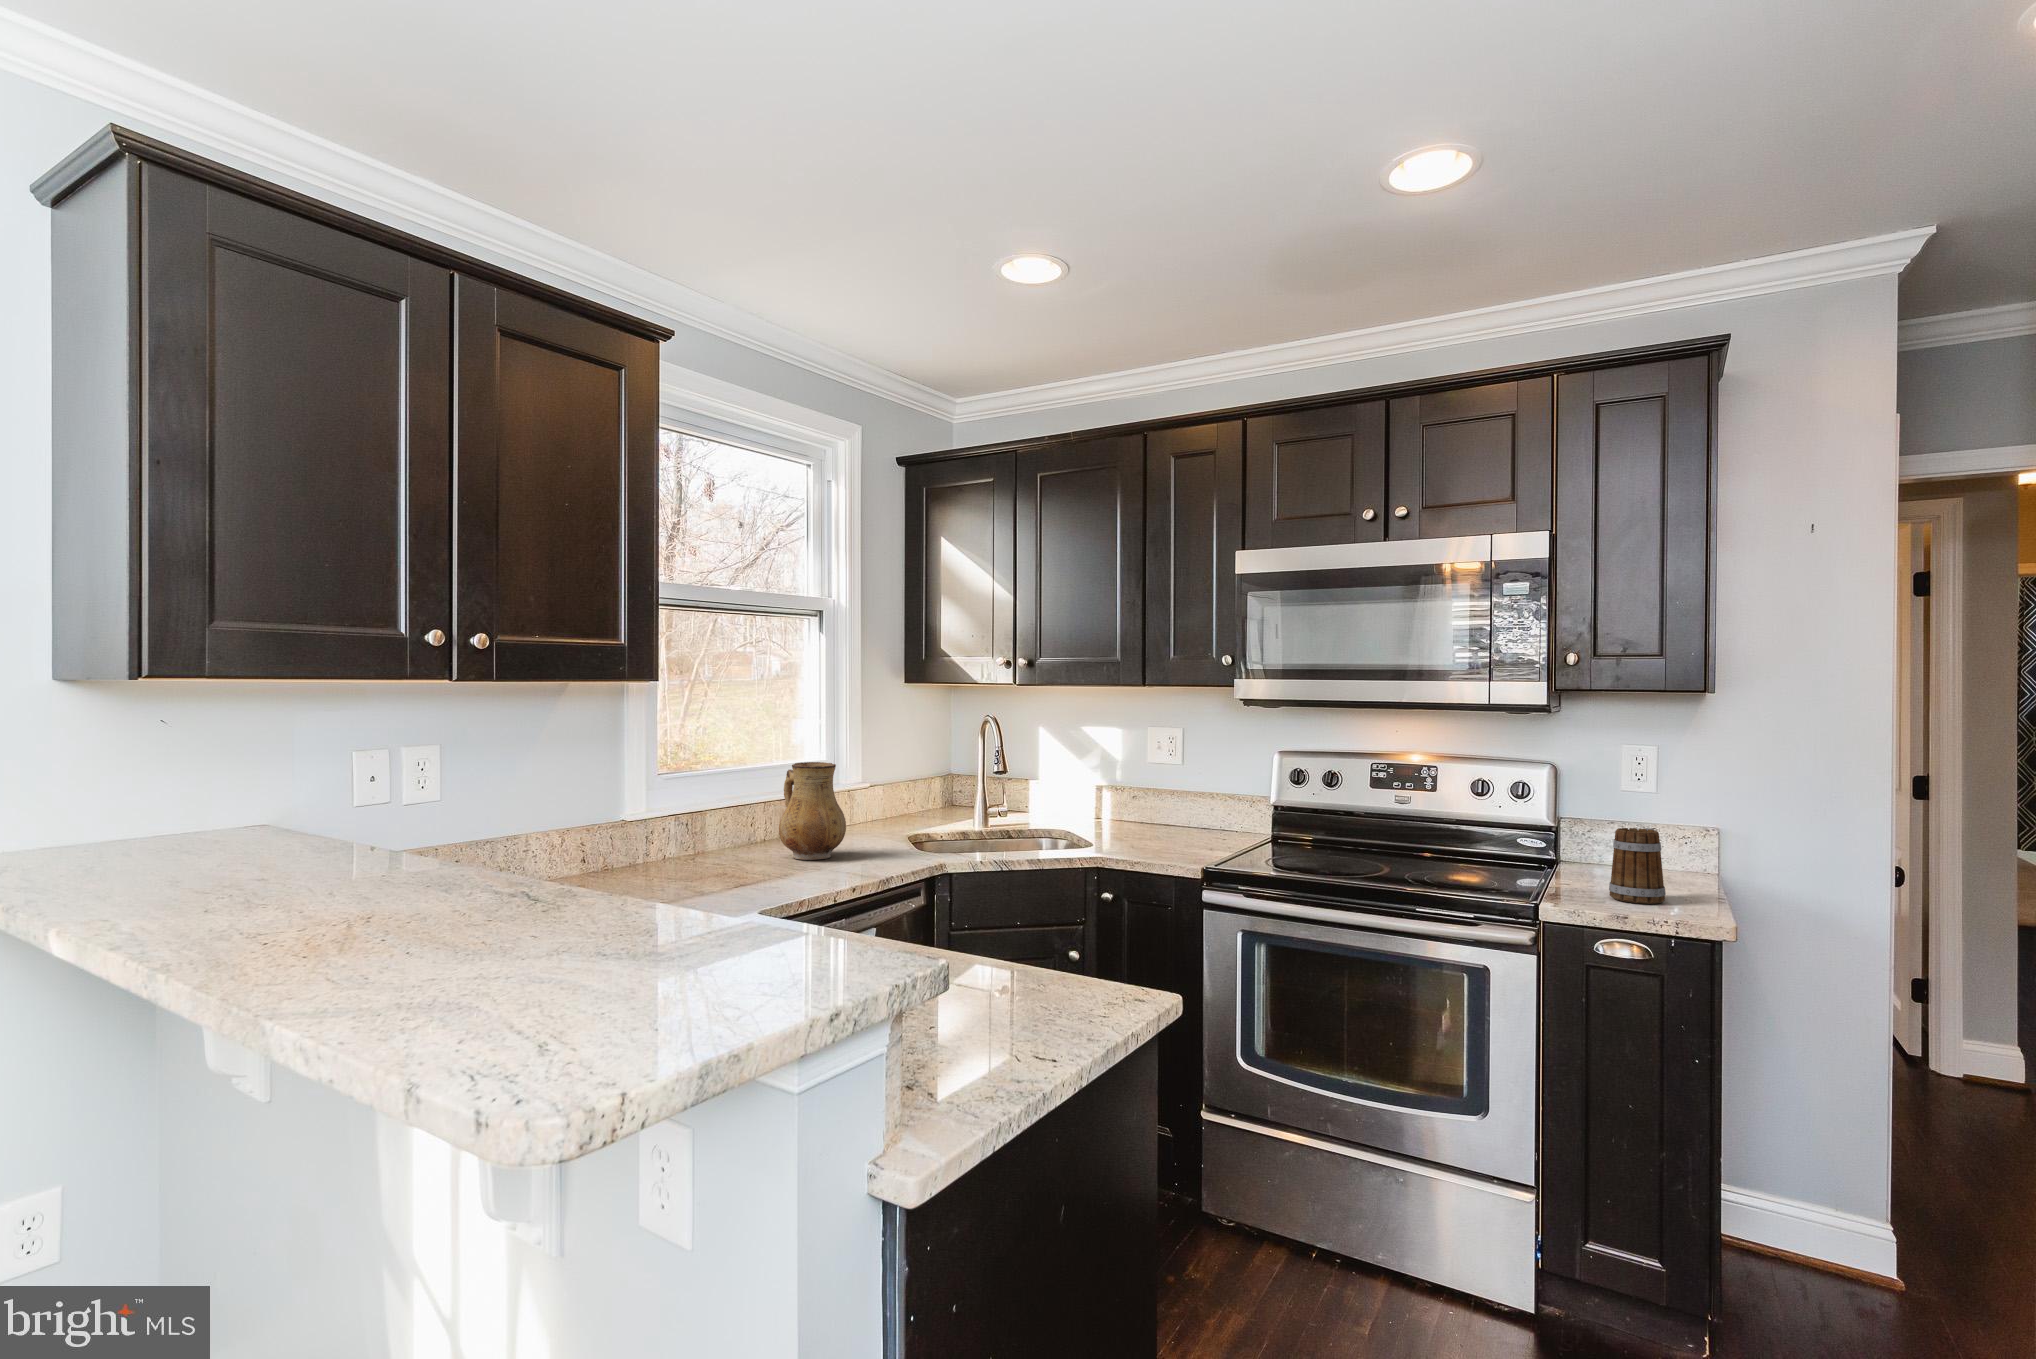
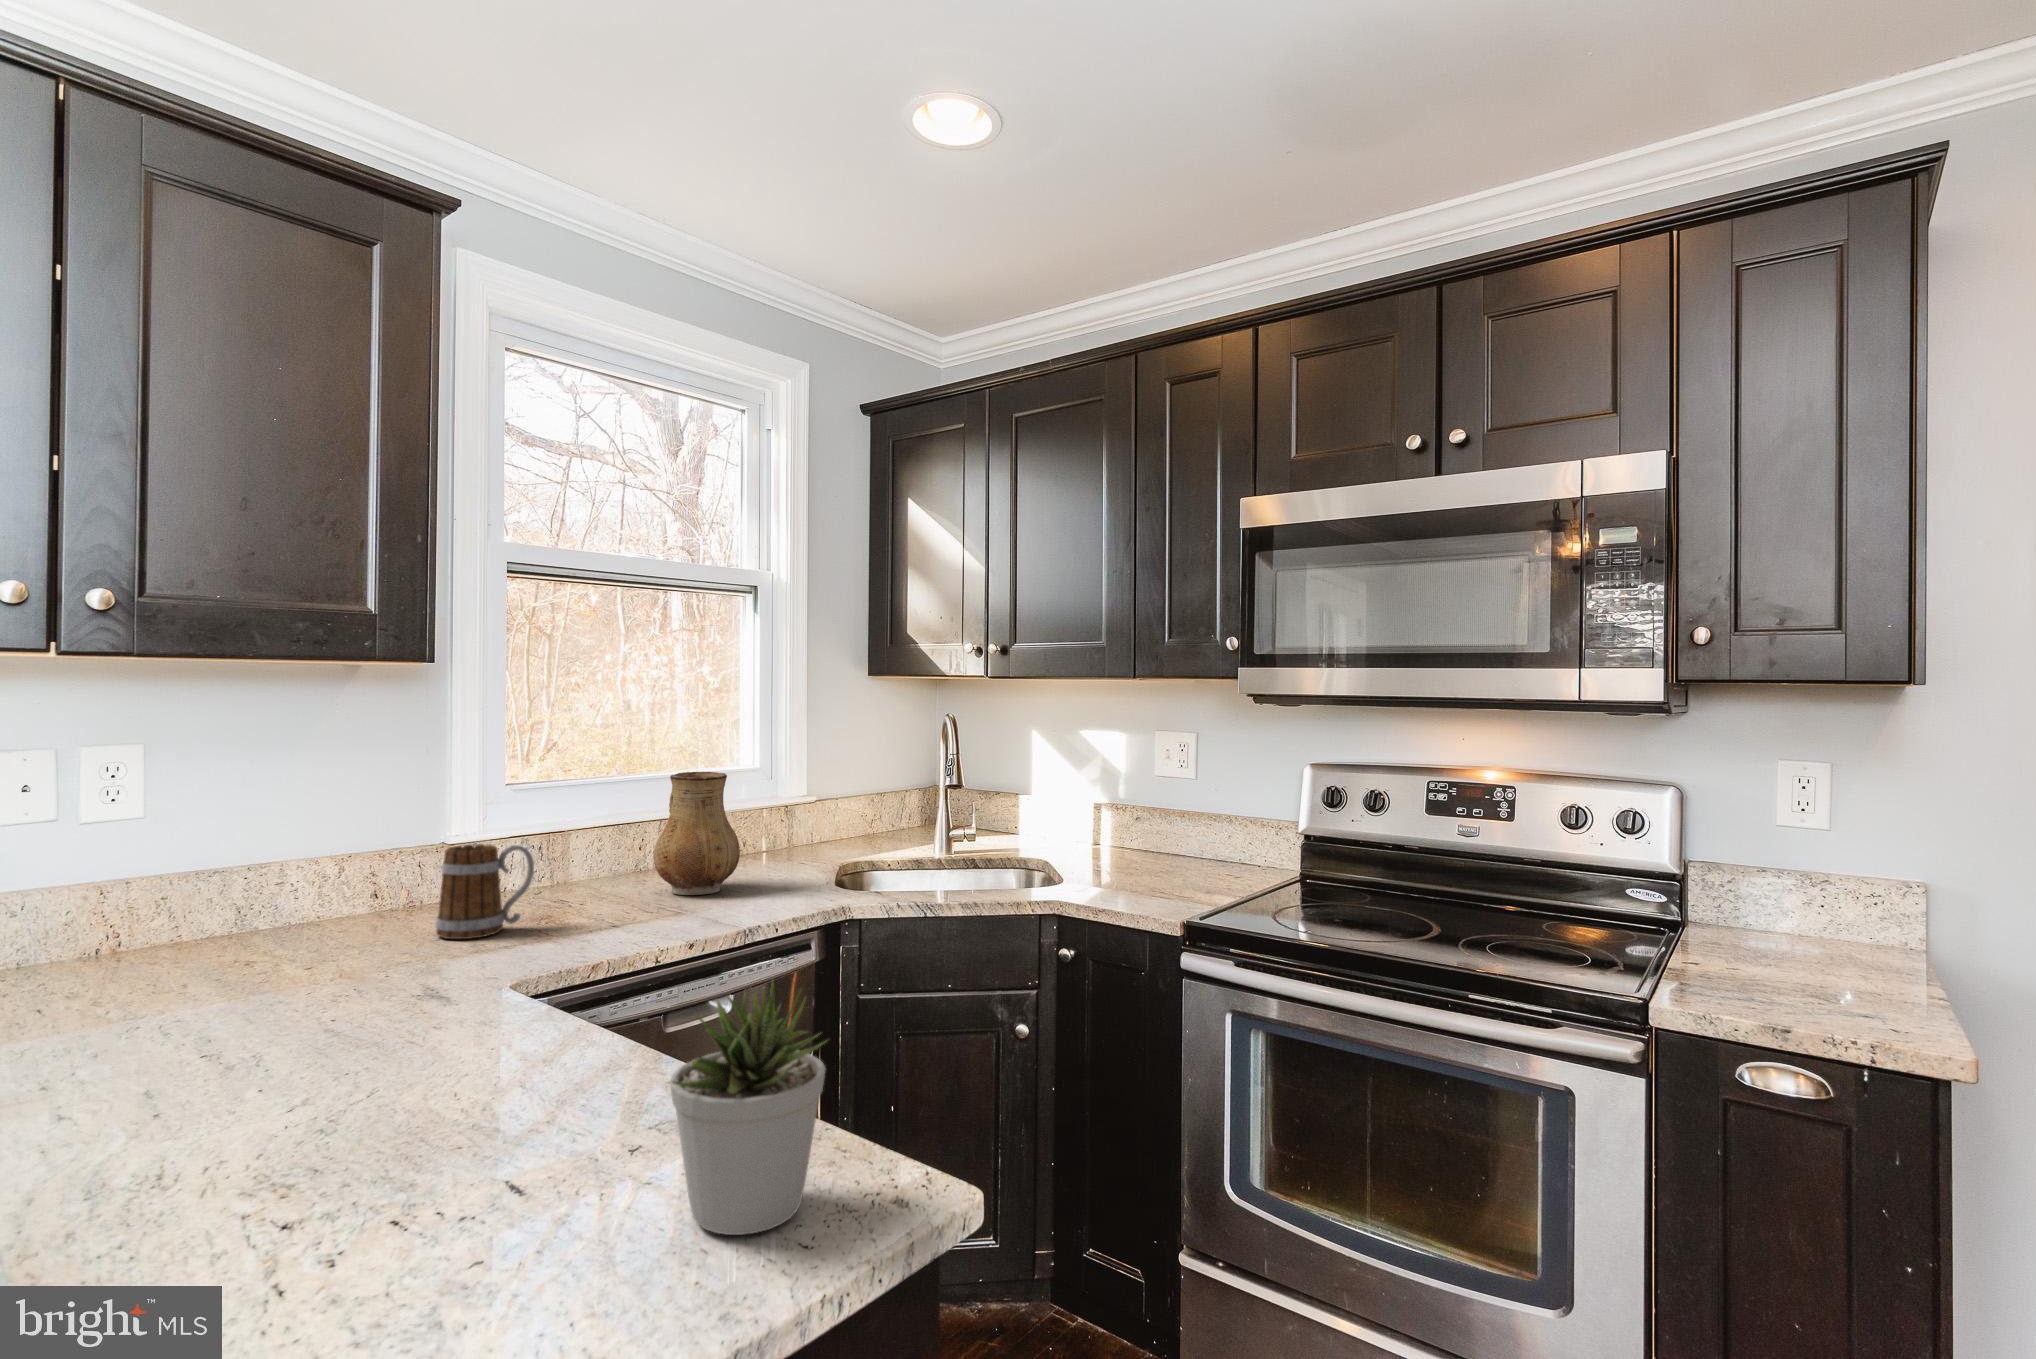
mug: present [1609,828,1666,904] -> present [436,844,534,939]
potted plant: none [1022,869,1109,1010] -> present [670,981,826,1235]

